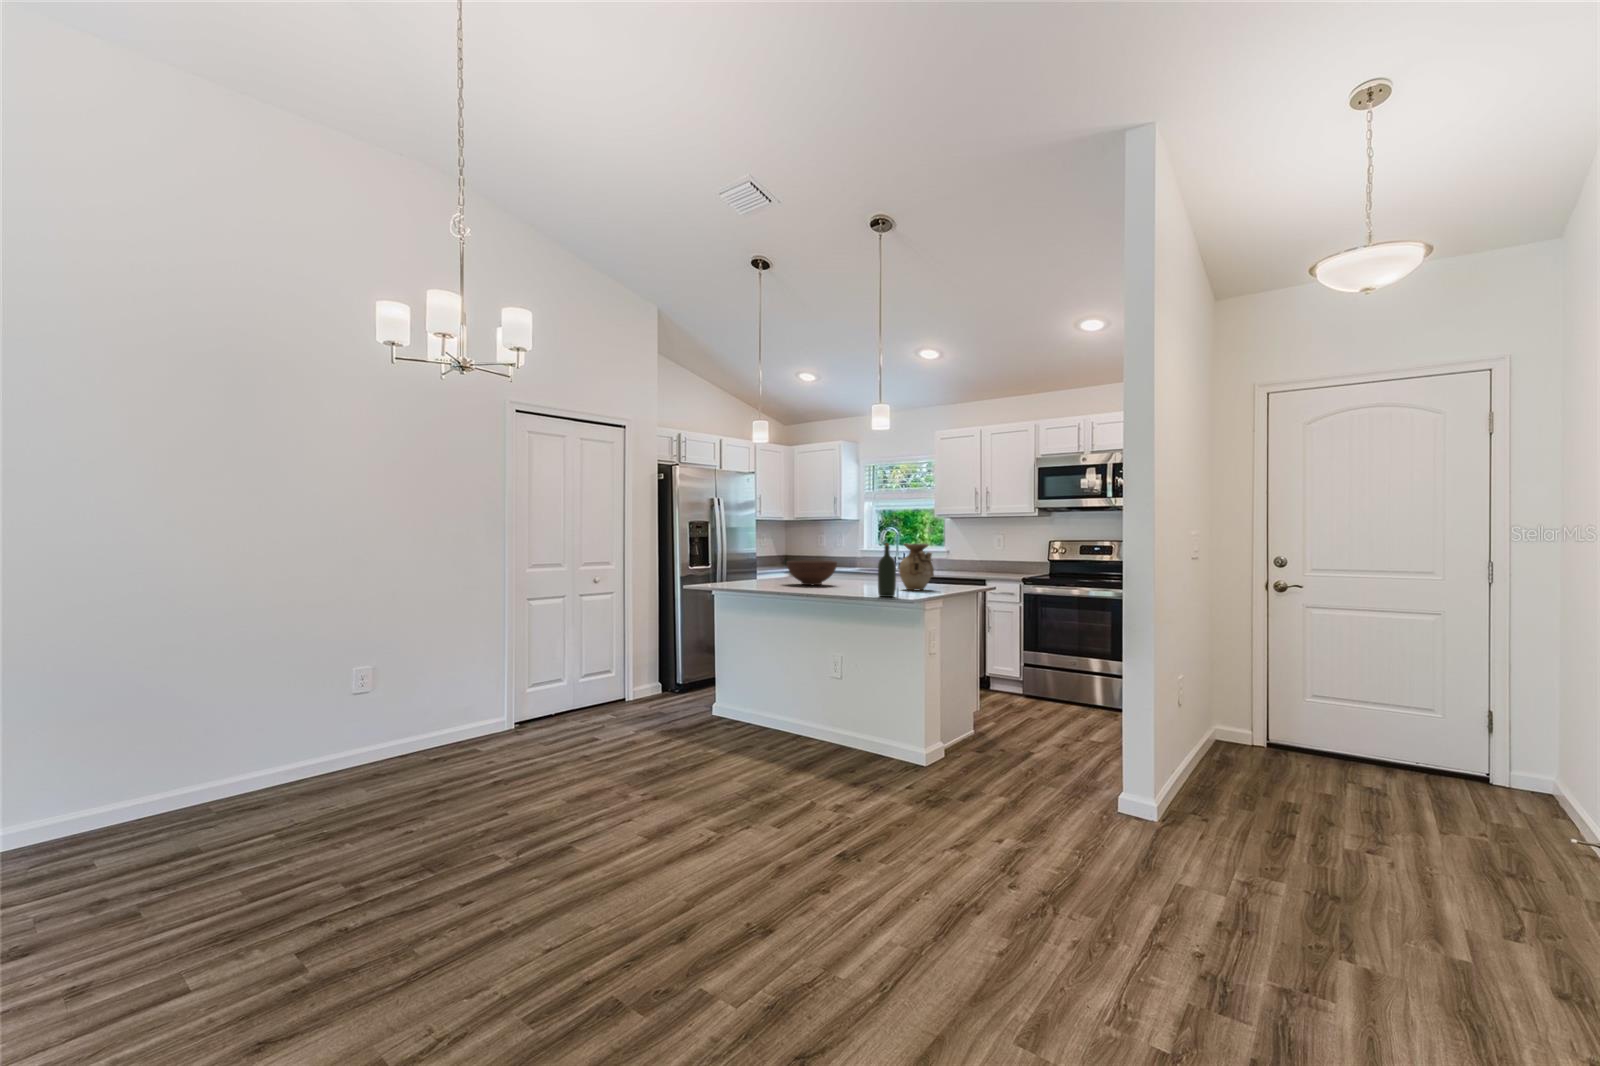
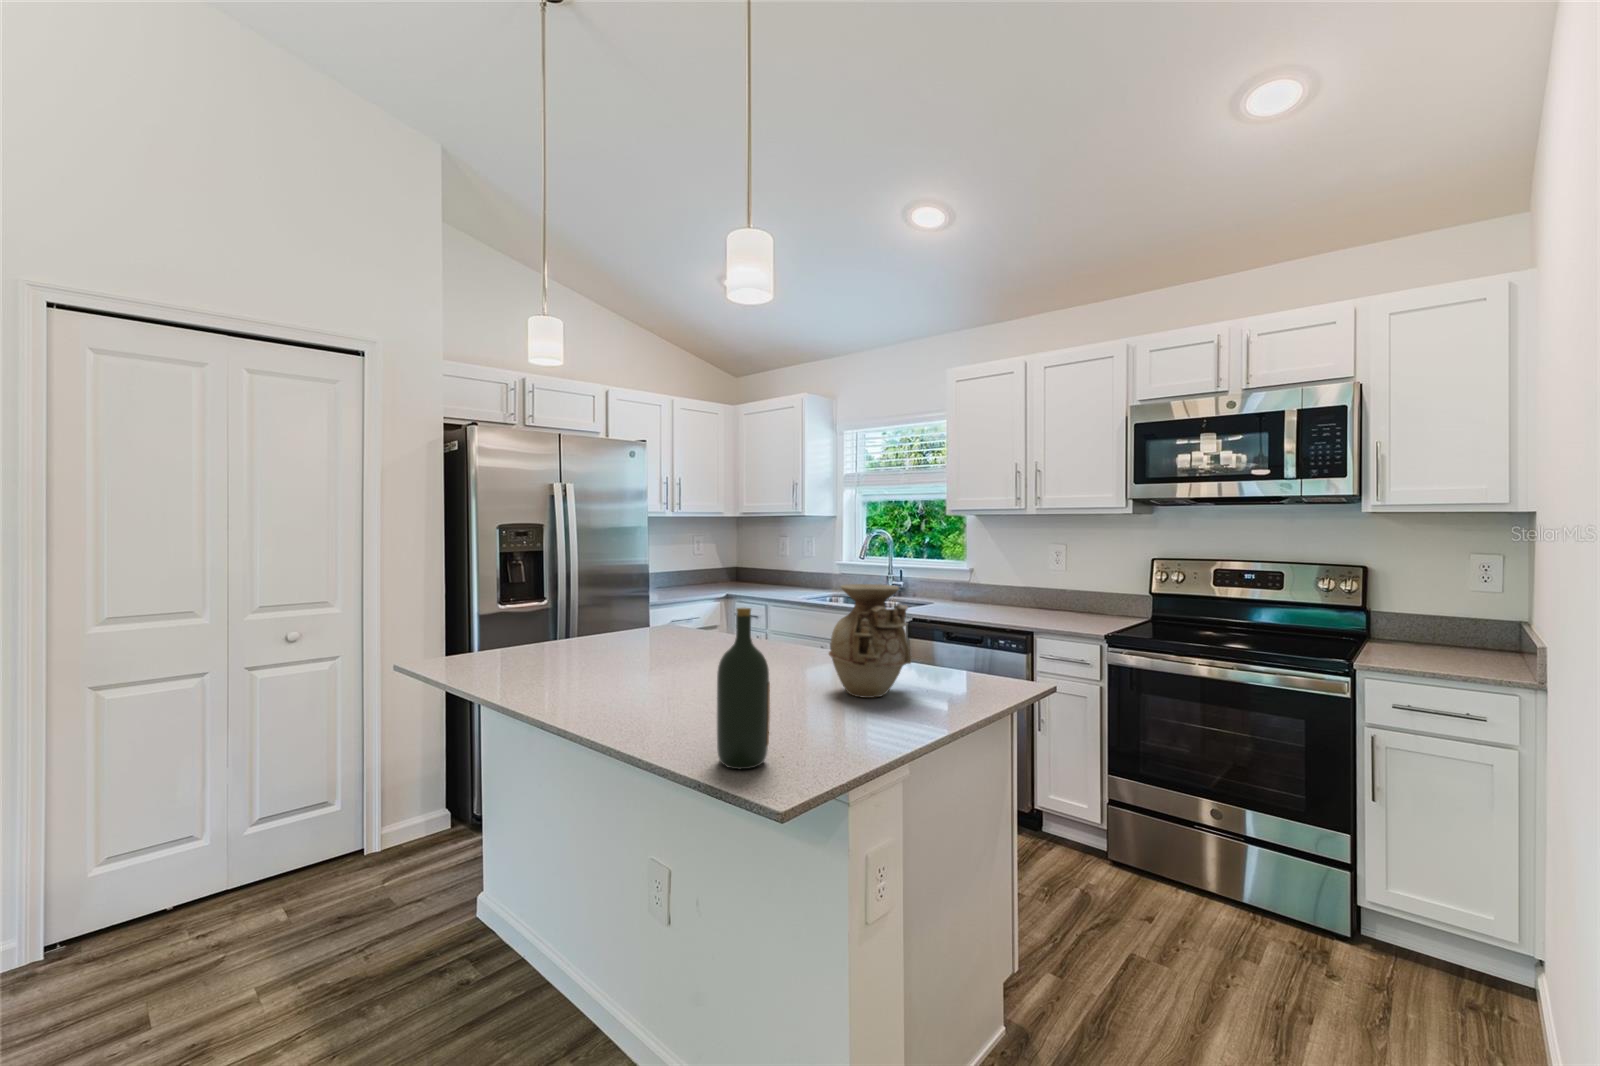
fruit bowl: present [787,561,837,585] -> none [602,609,712,669]

